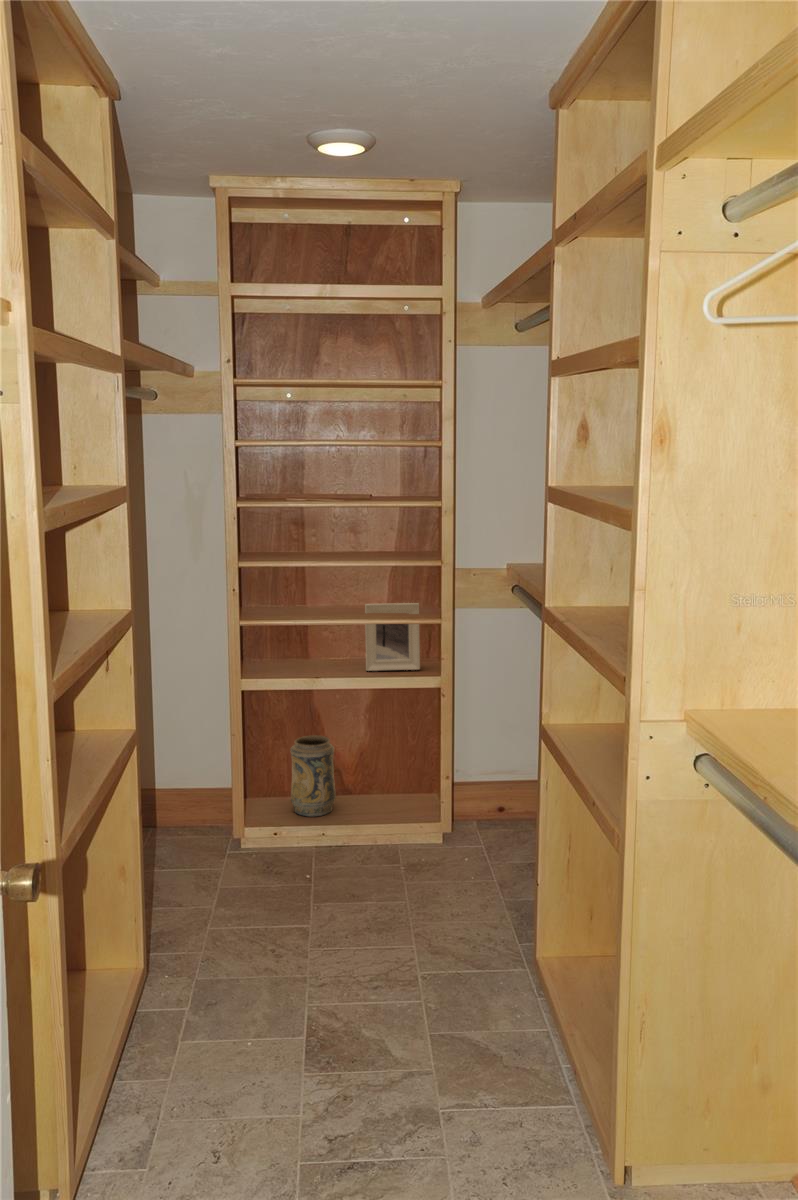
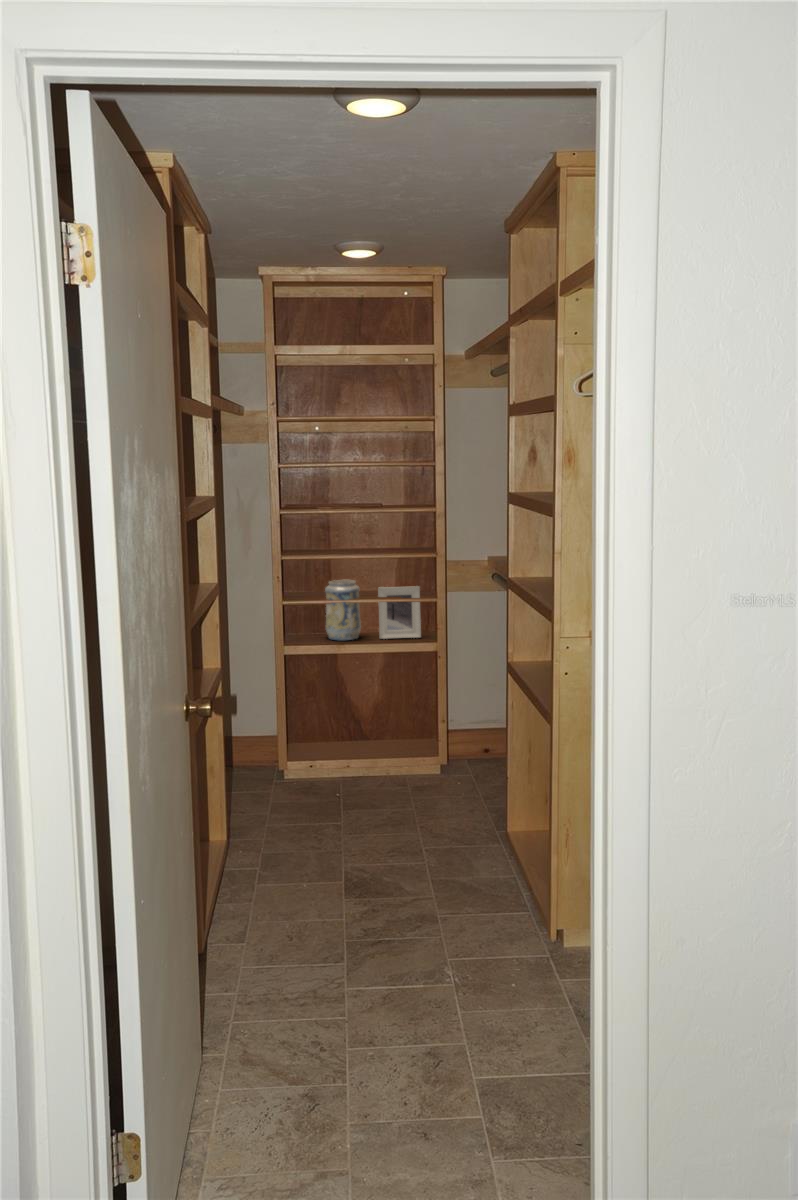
decorative vase: present [290,735,336,816] -> present [325,580,361,640]

